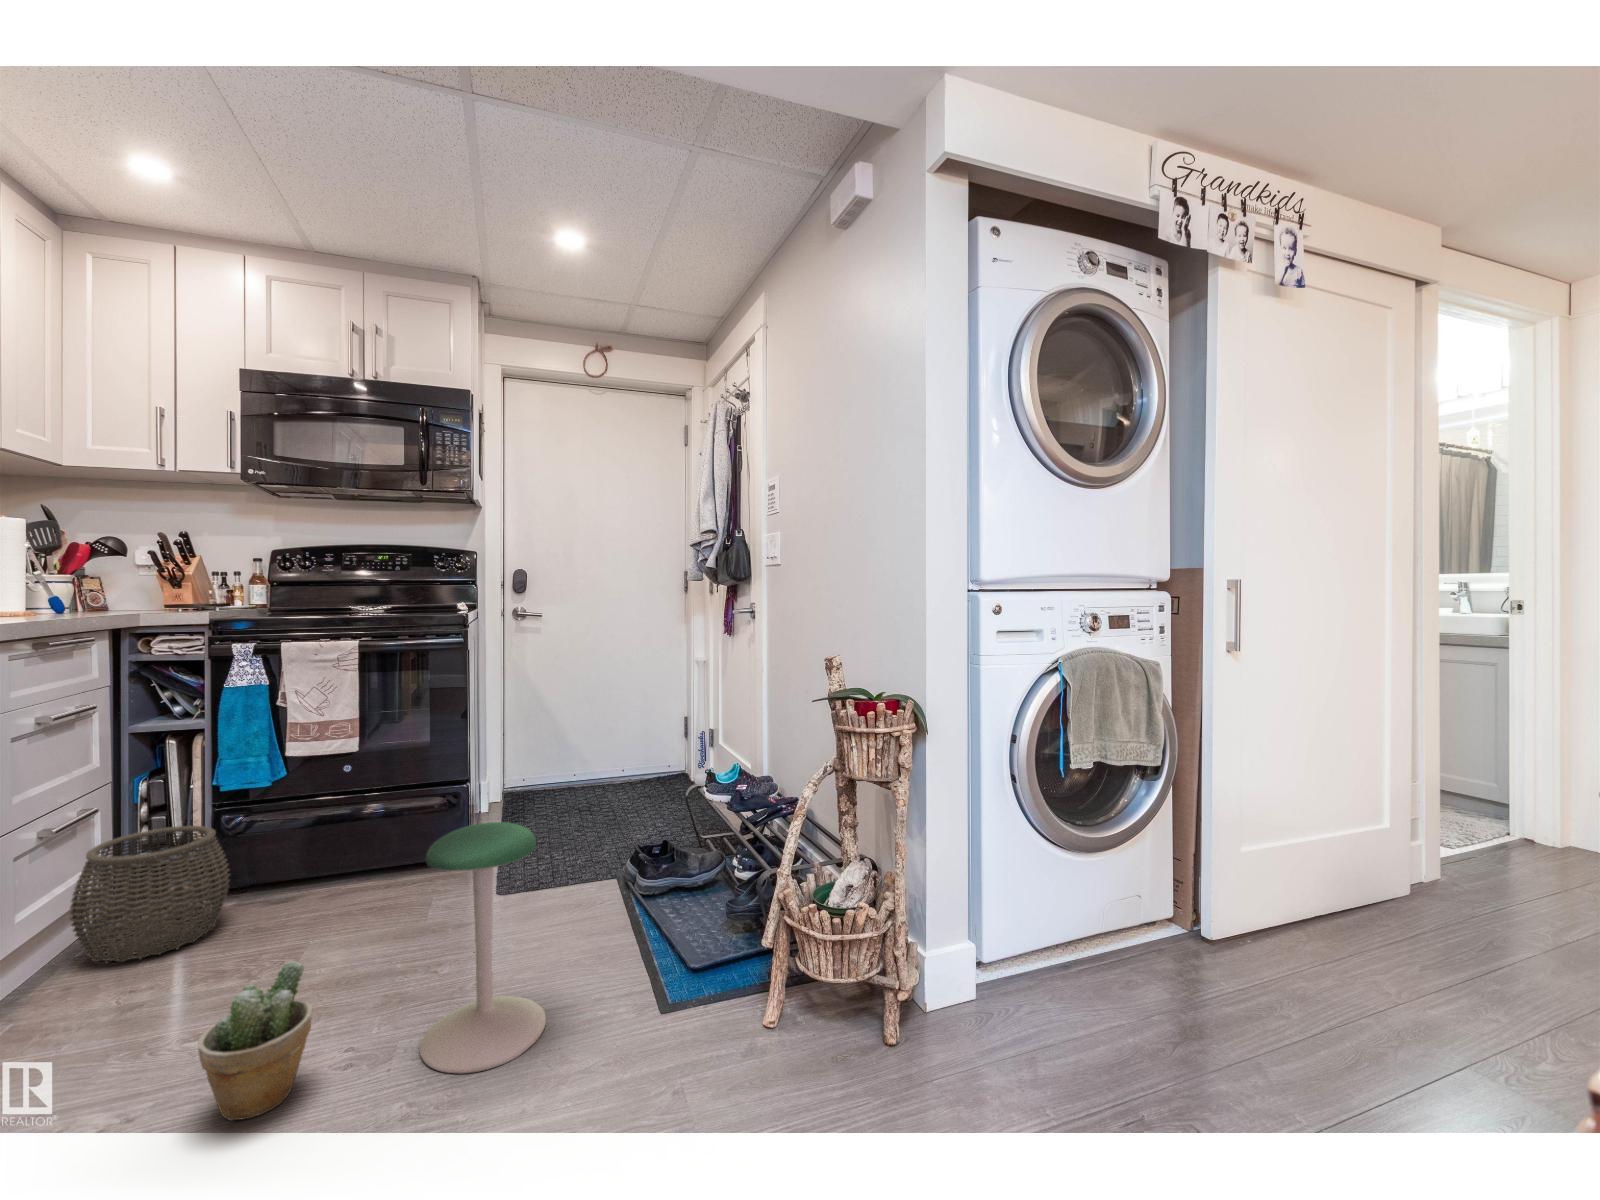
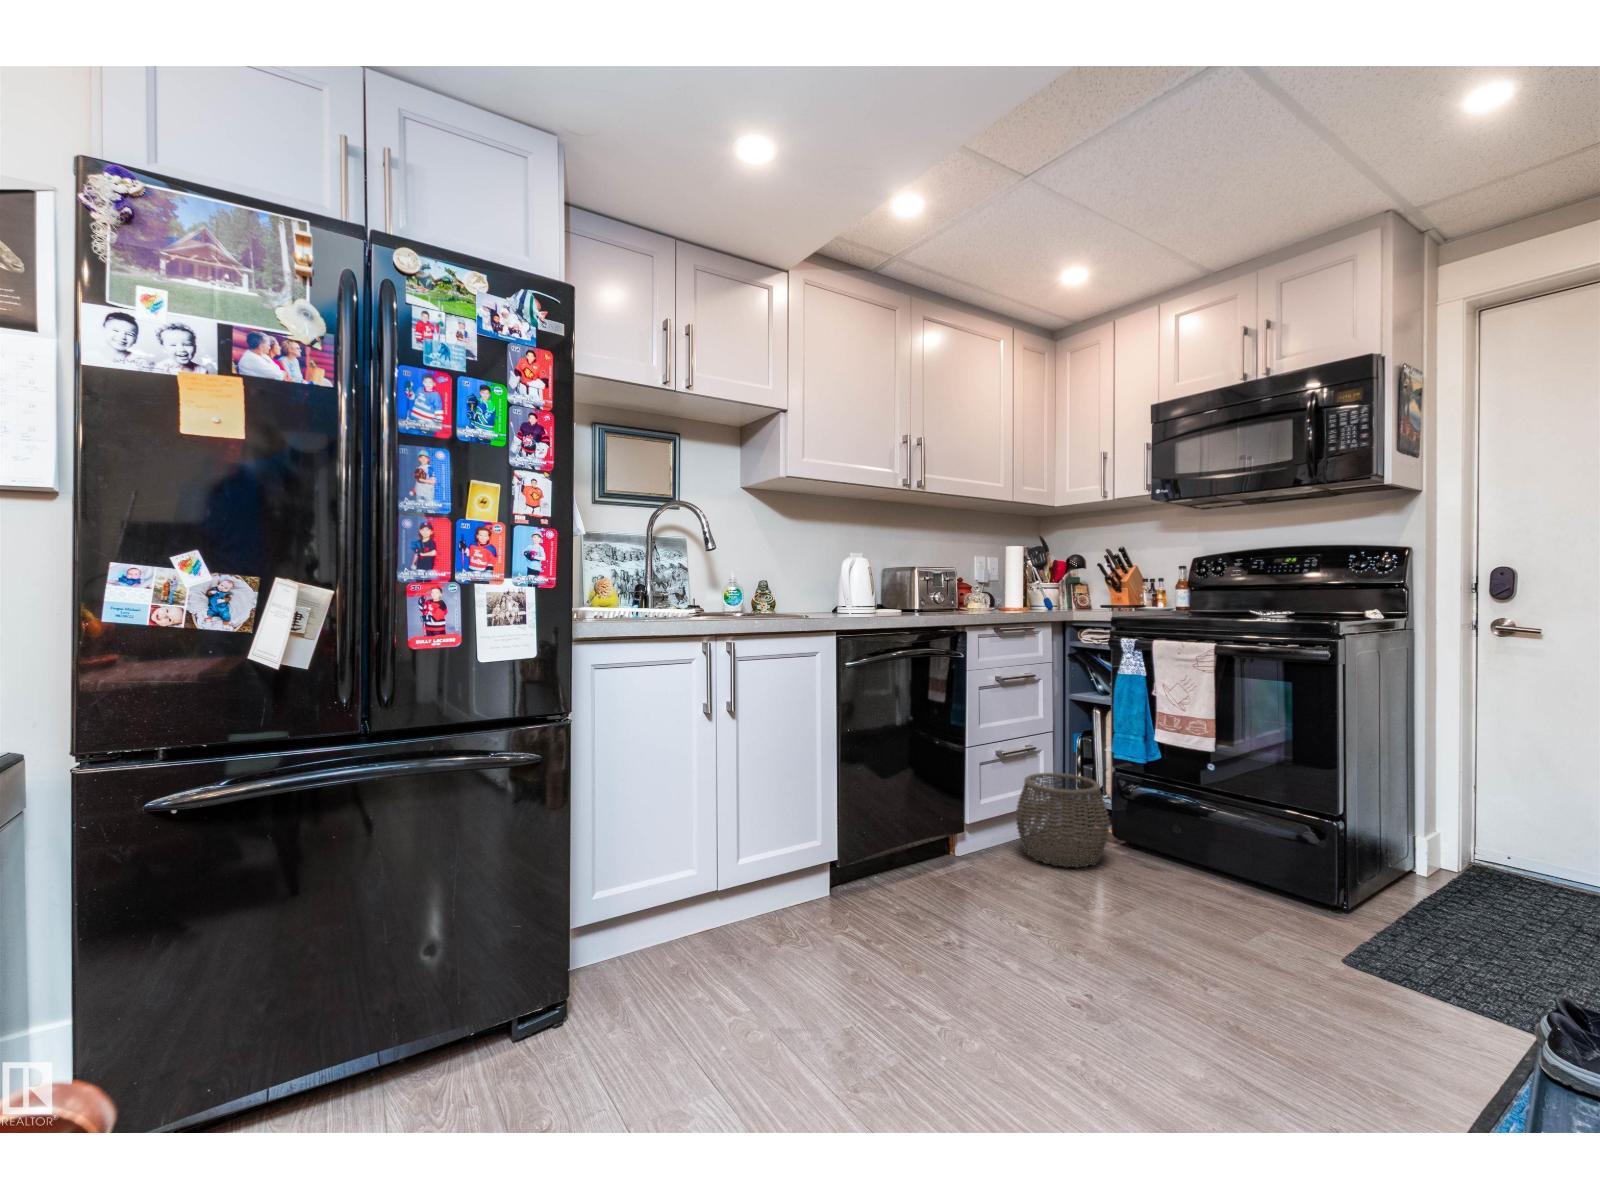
stool: present [419,822,546,1073] -> none [1119,836,1260,1106]
potted plant: present [198,961,312,1120] -> none [978,890,1051,996]

